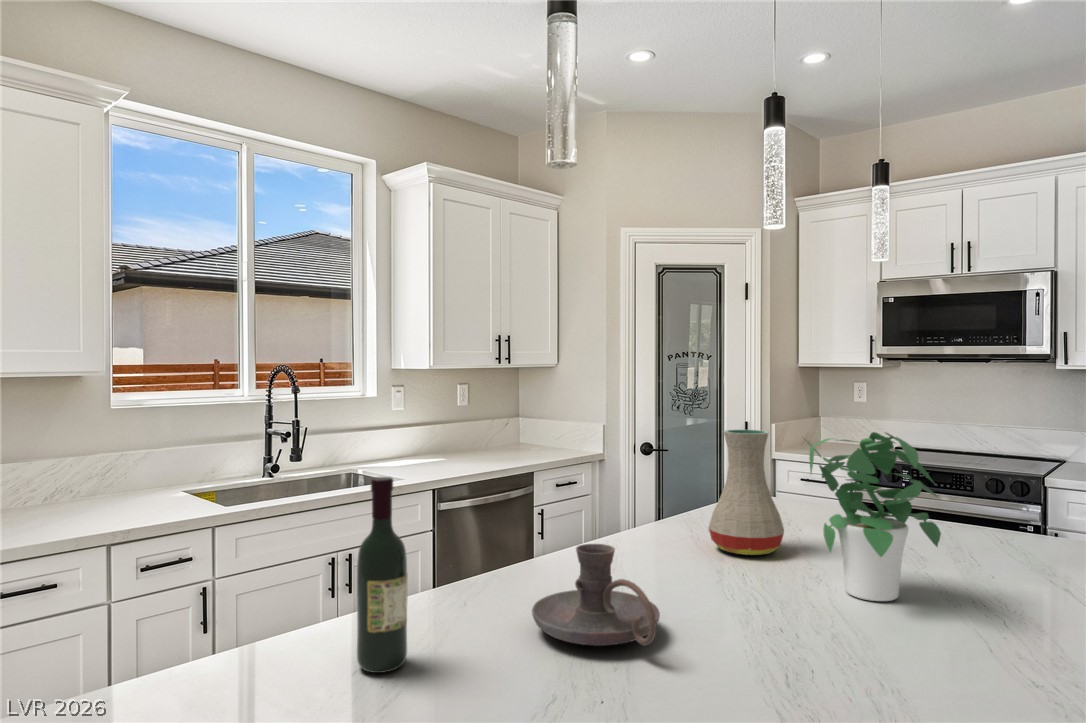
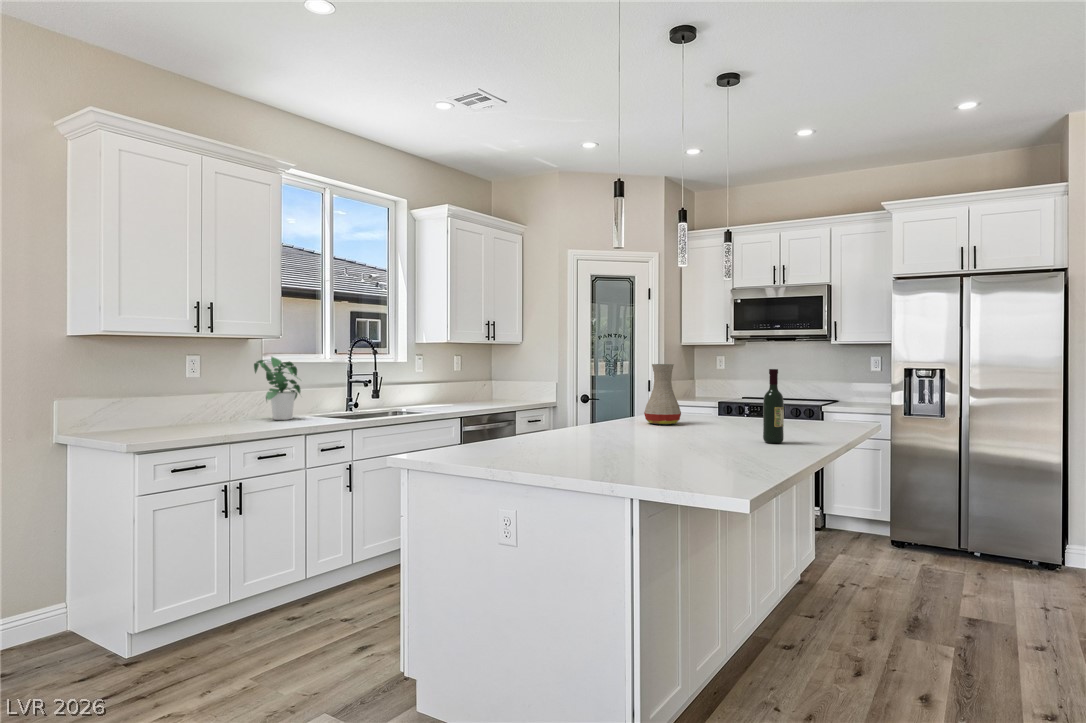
potted plant: present [805,432,941,601] -> present [254,357,301,420]
wine bottle: present [357,477,408,673] -> present [763,369,784,443]
candle holder: present [532,544,660,646] -> none [580,403,637,440]

